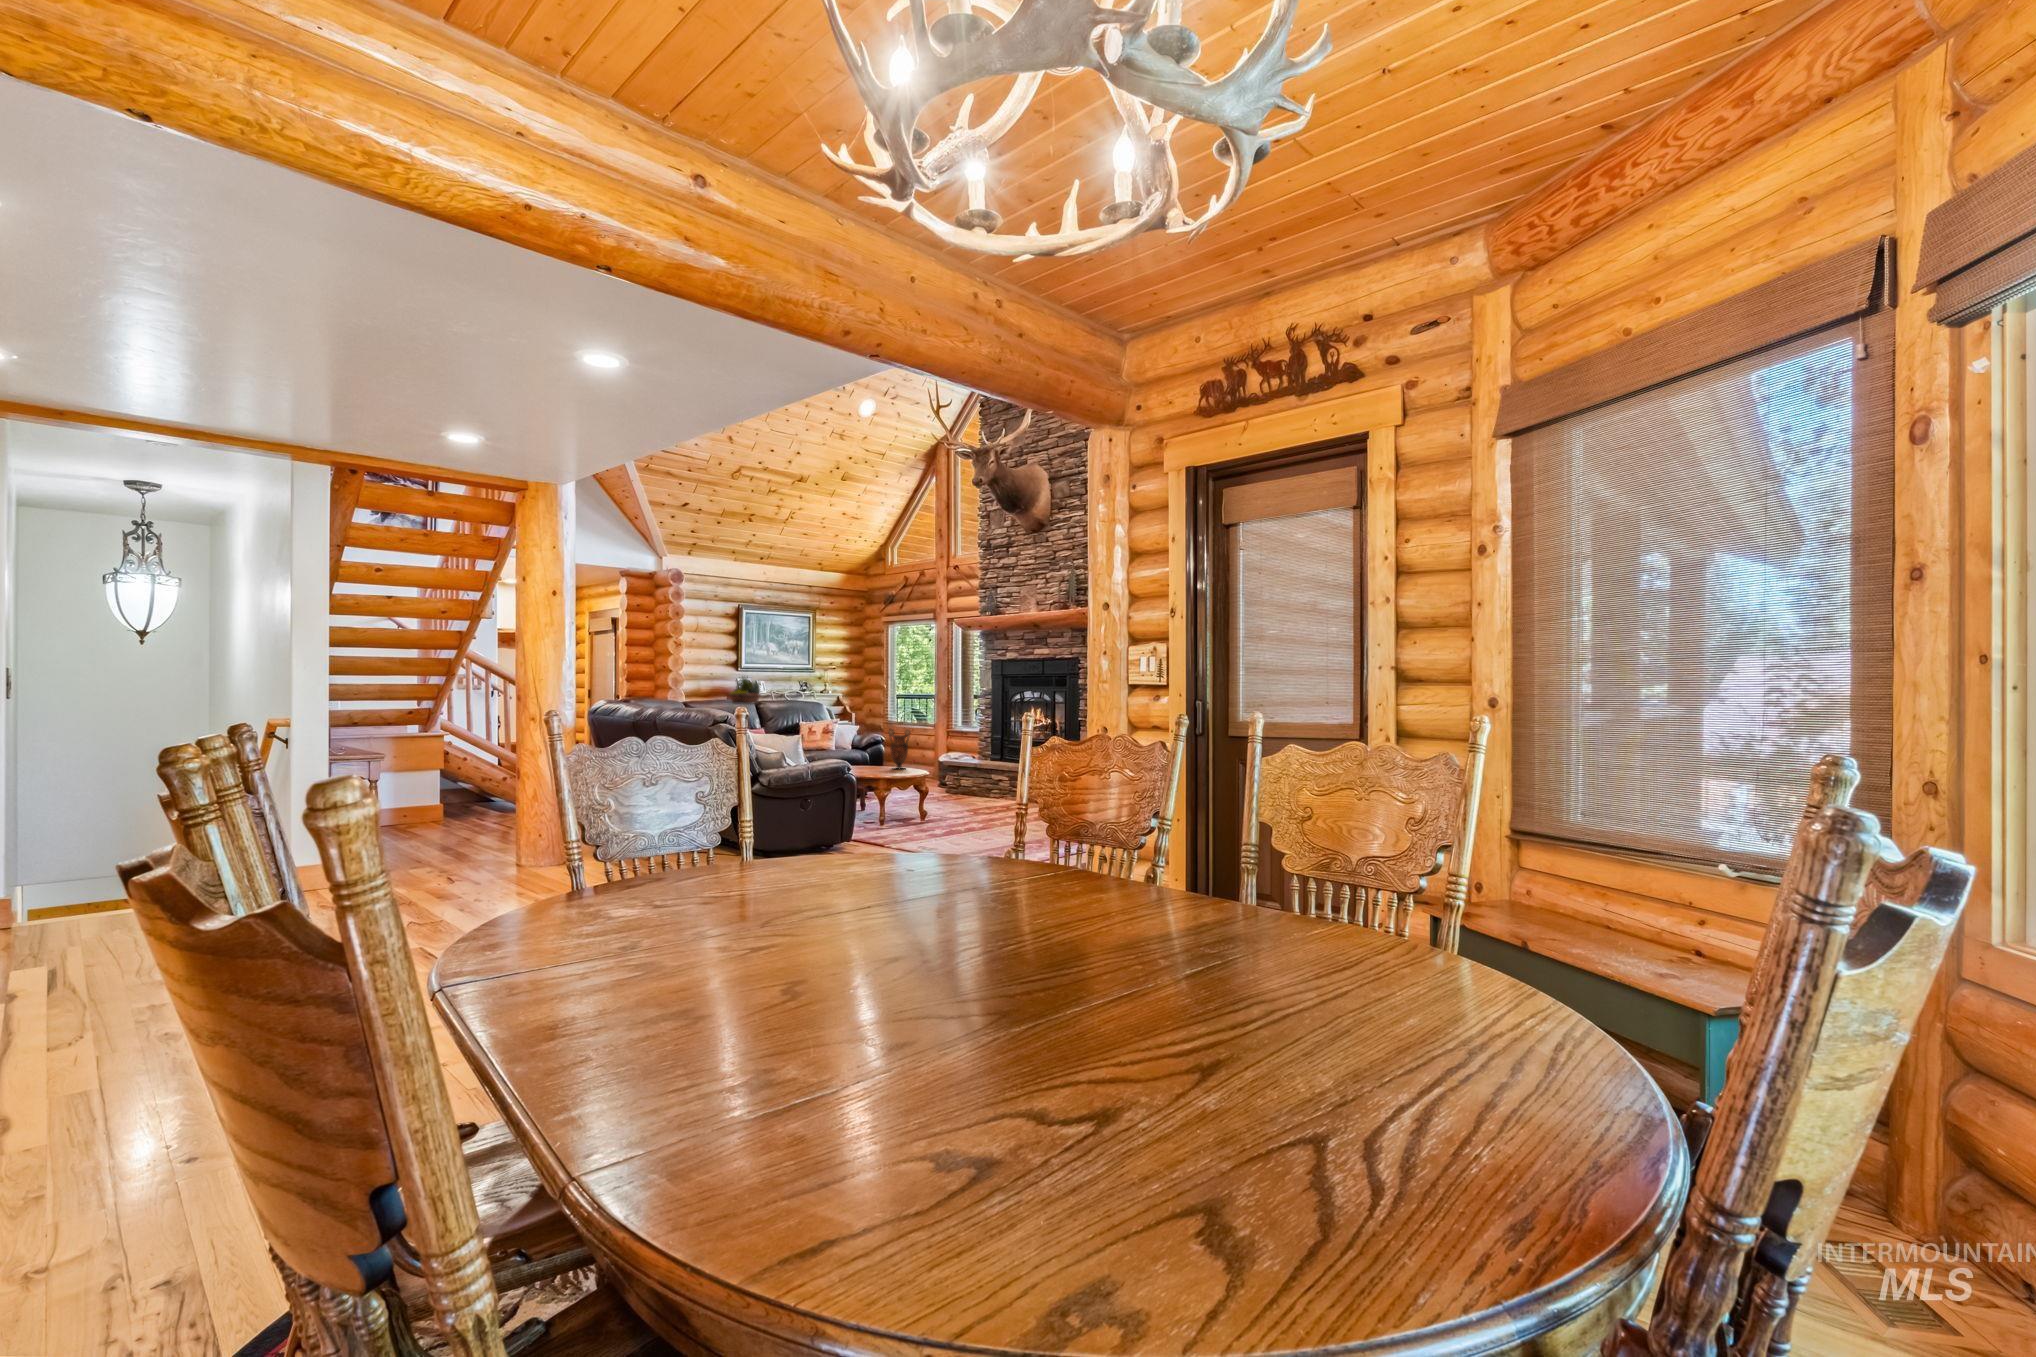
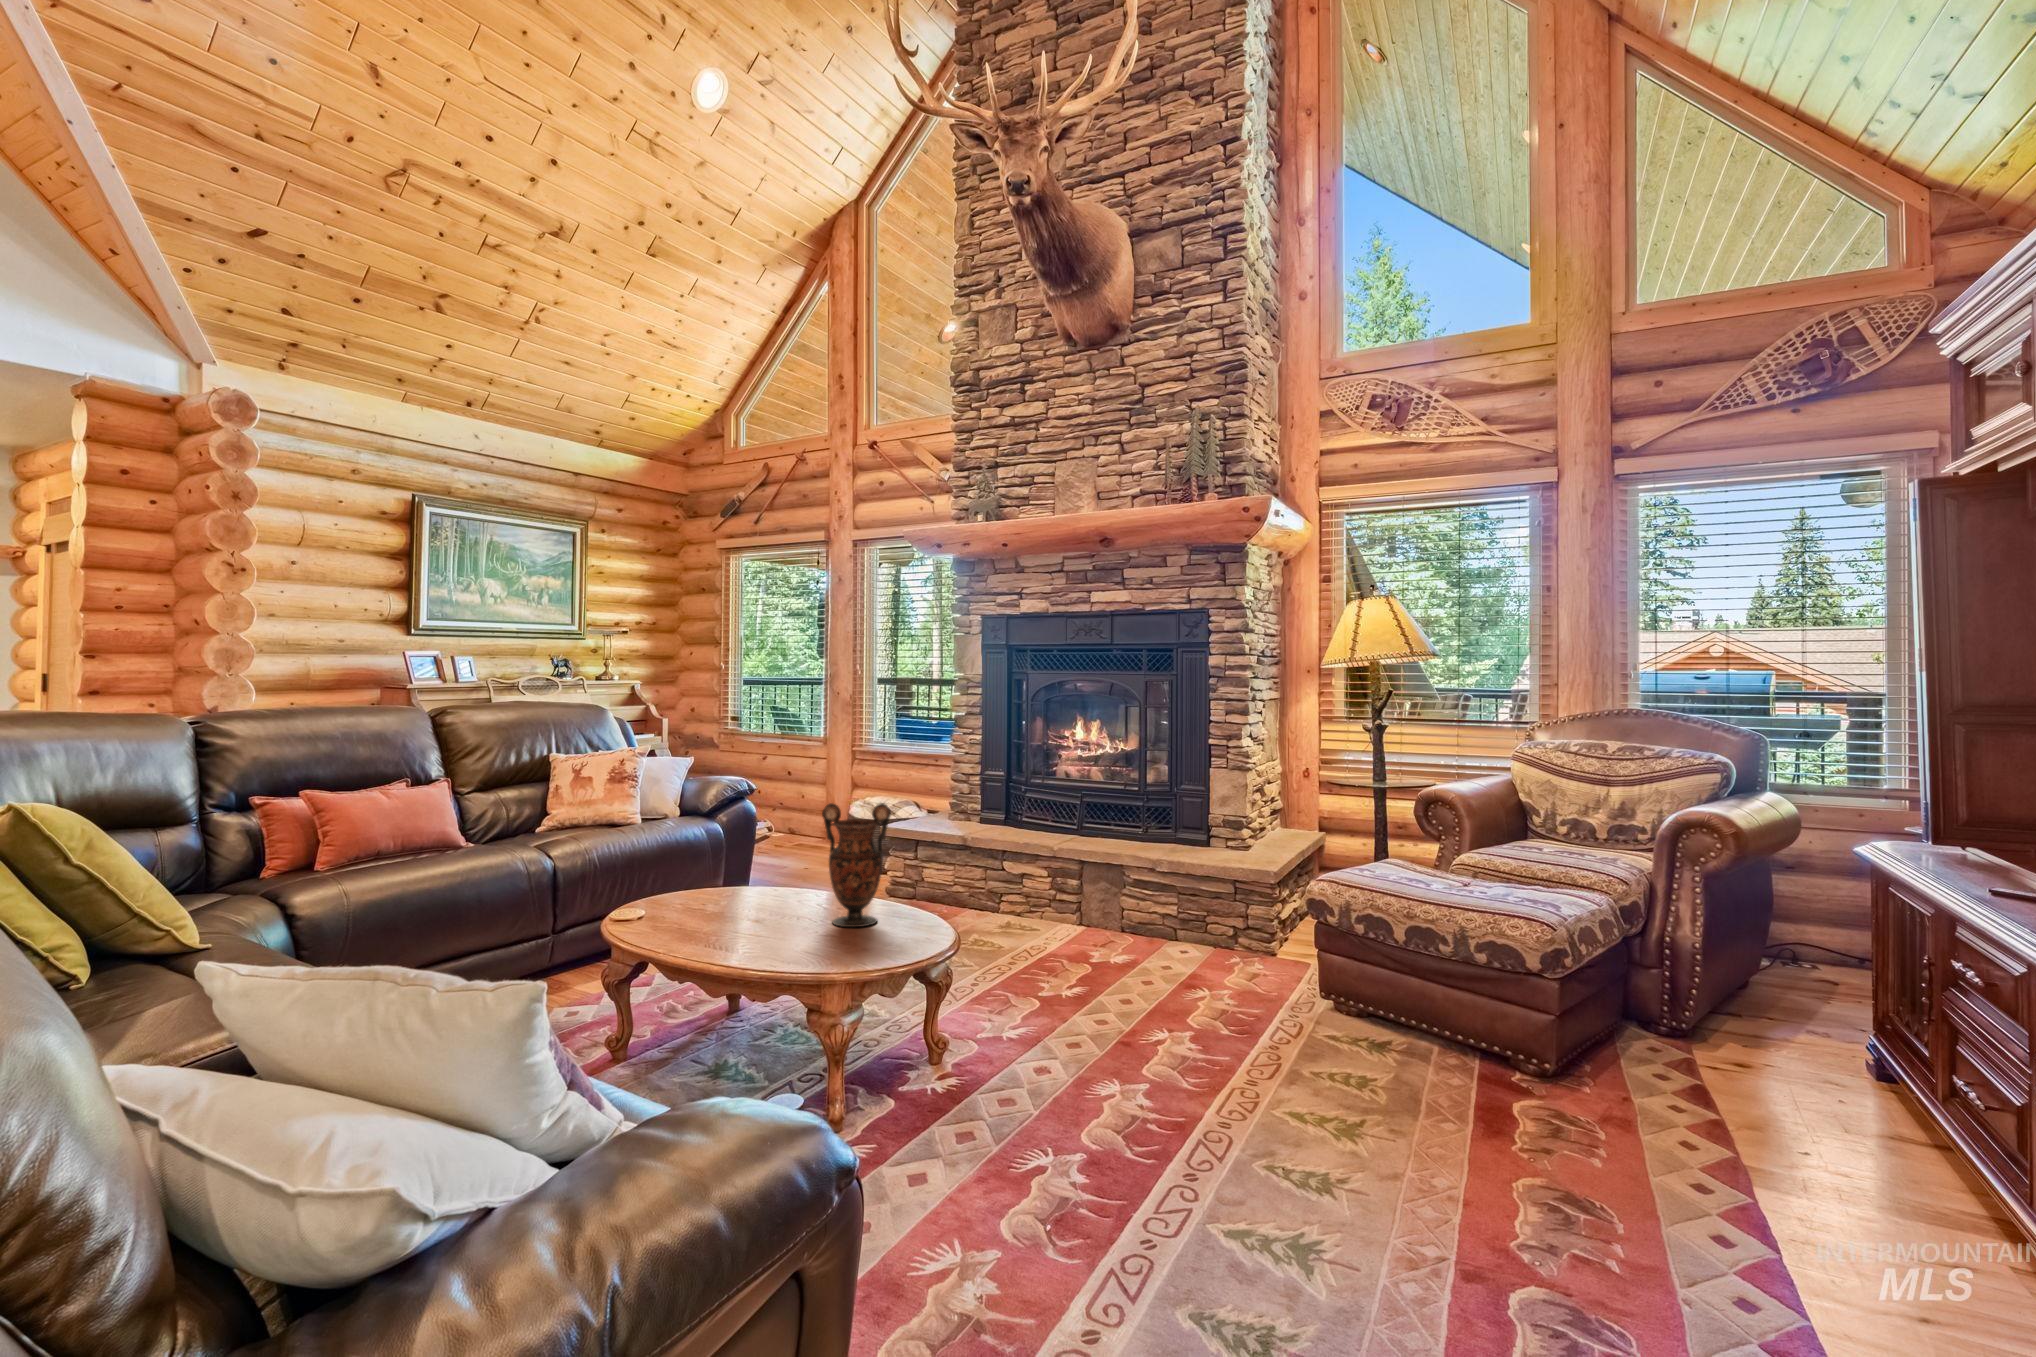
succulent planter: present [729,677,761,704] -> none [333,638,436,714]

